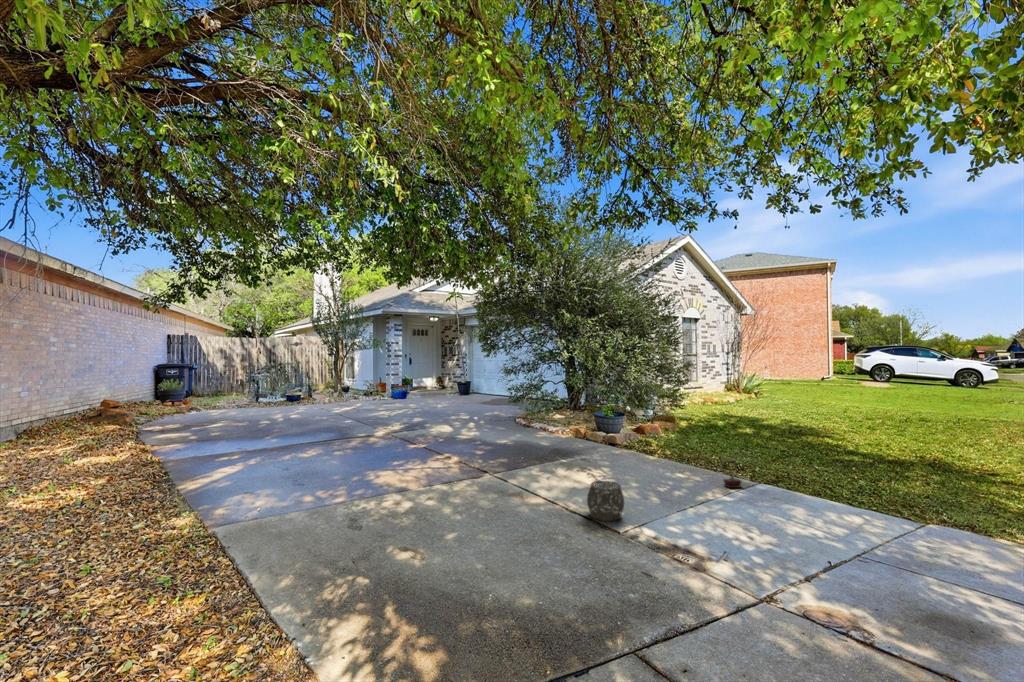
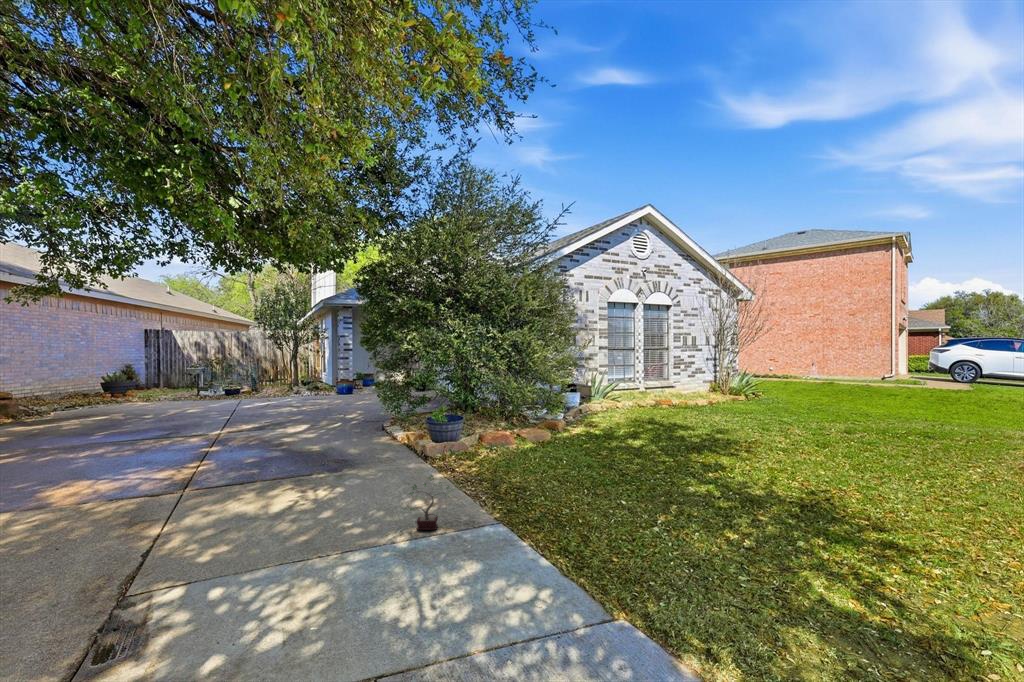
woven basket: present [587,481,624,521] -> none [130,514,191,572]

